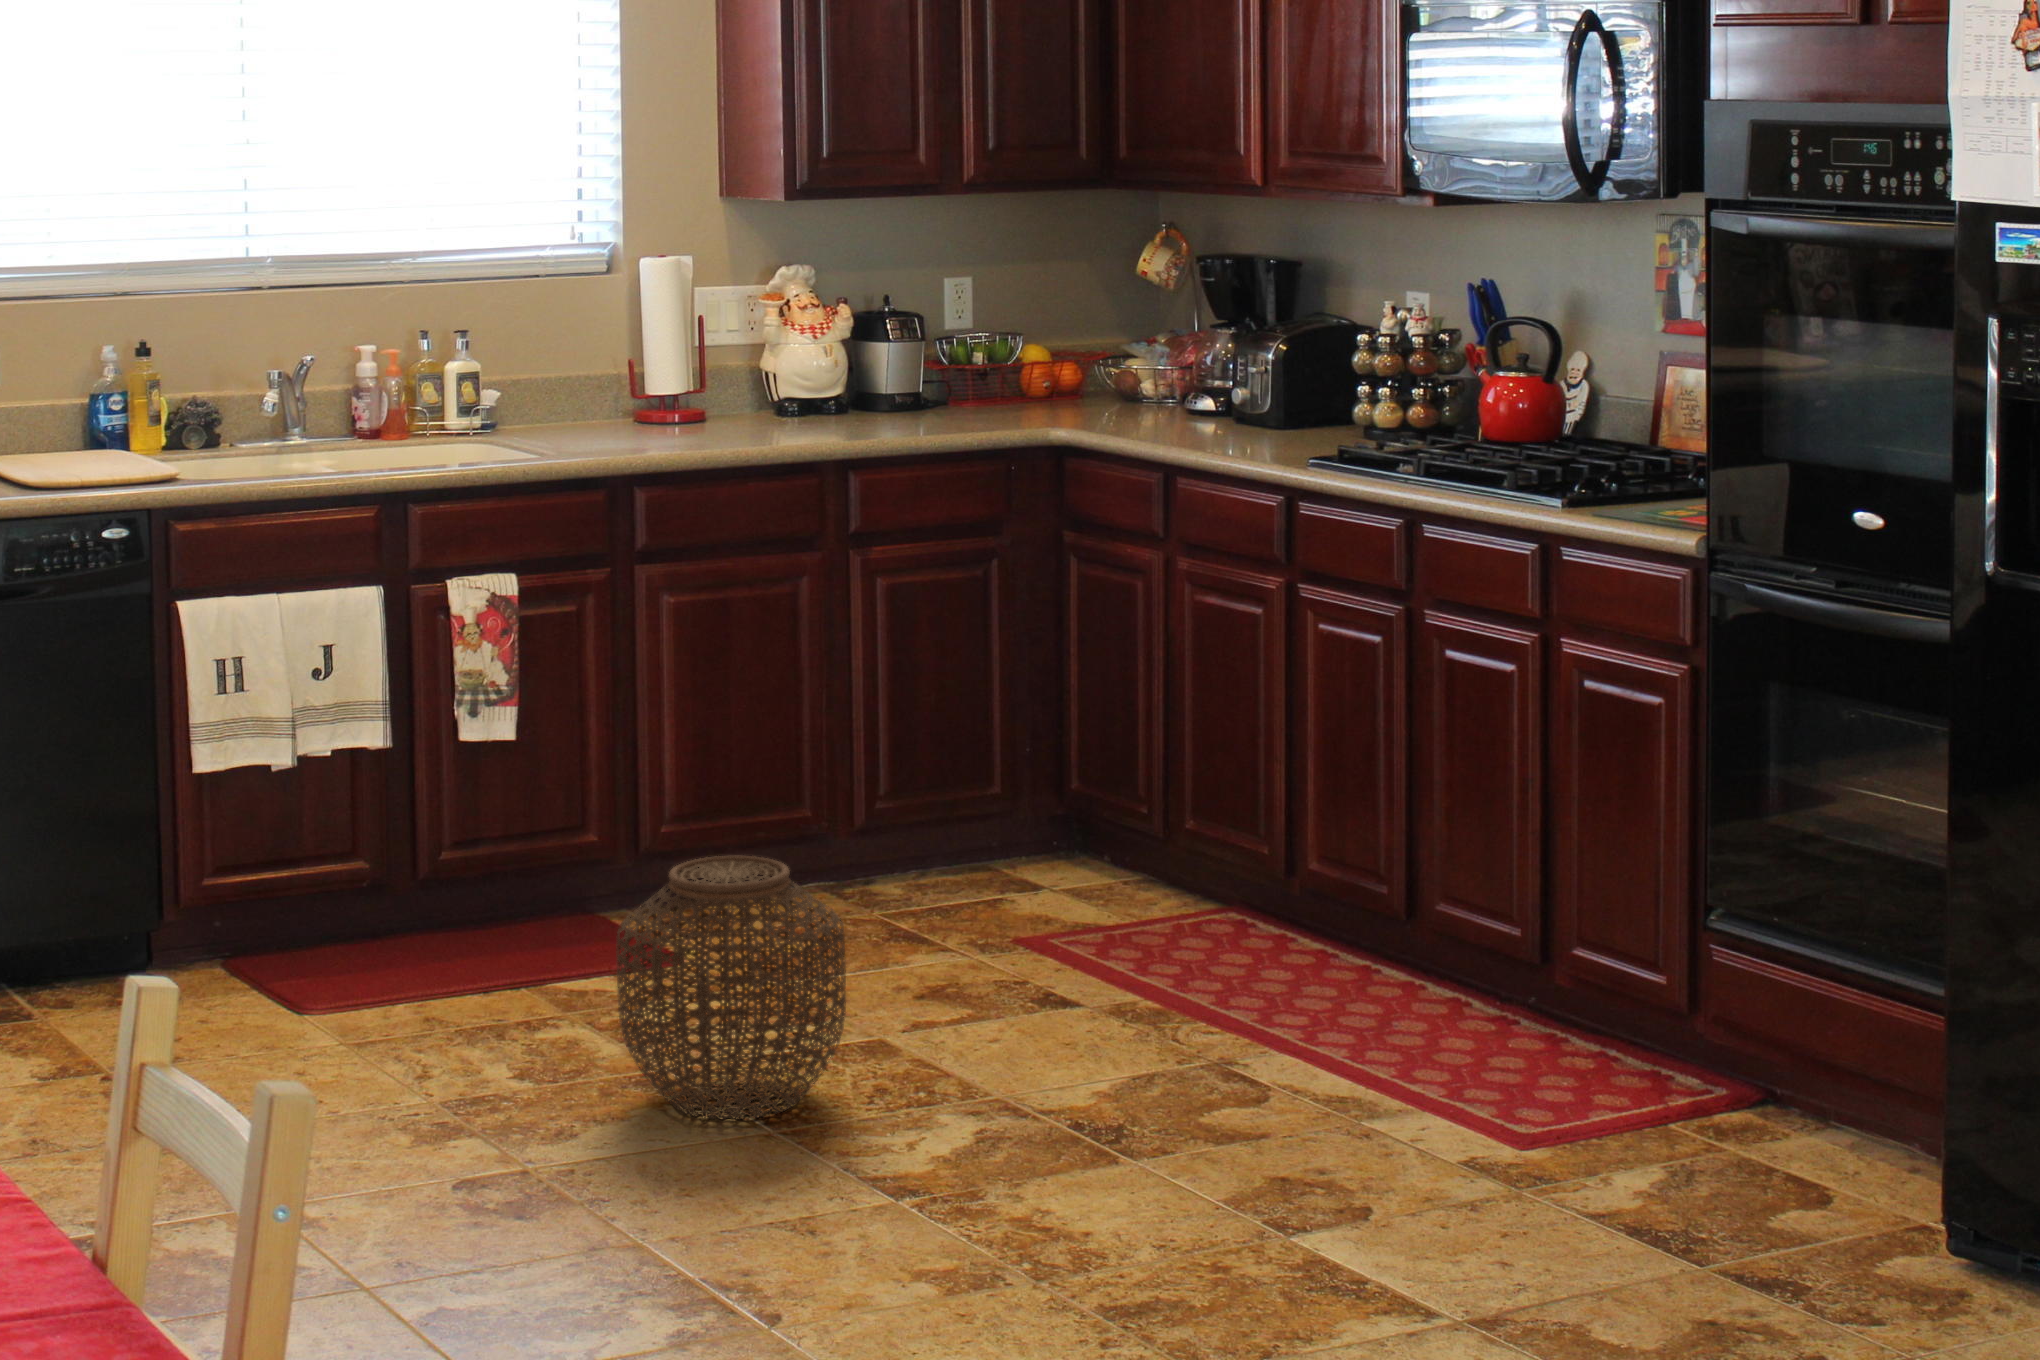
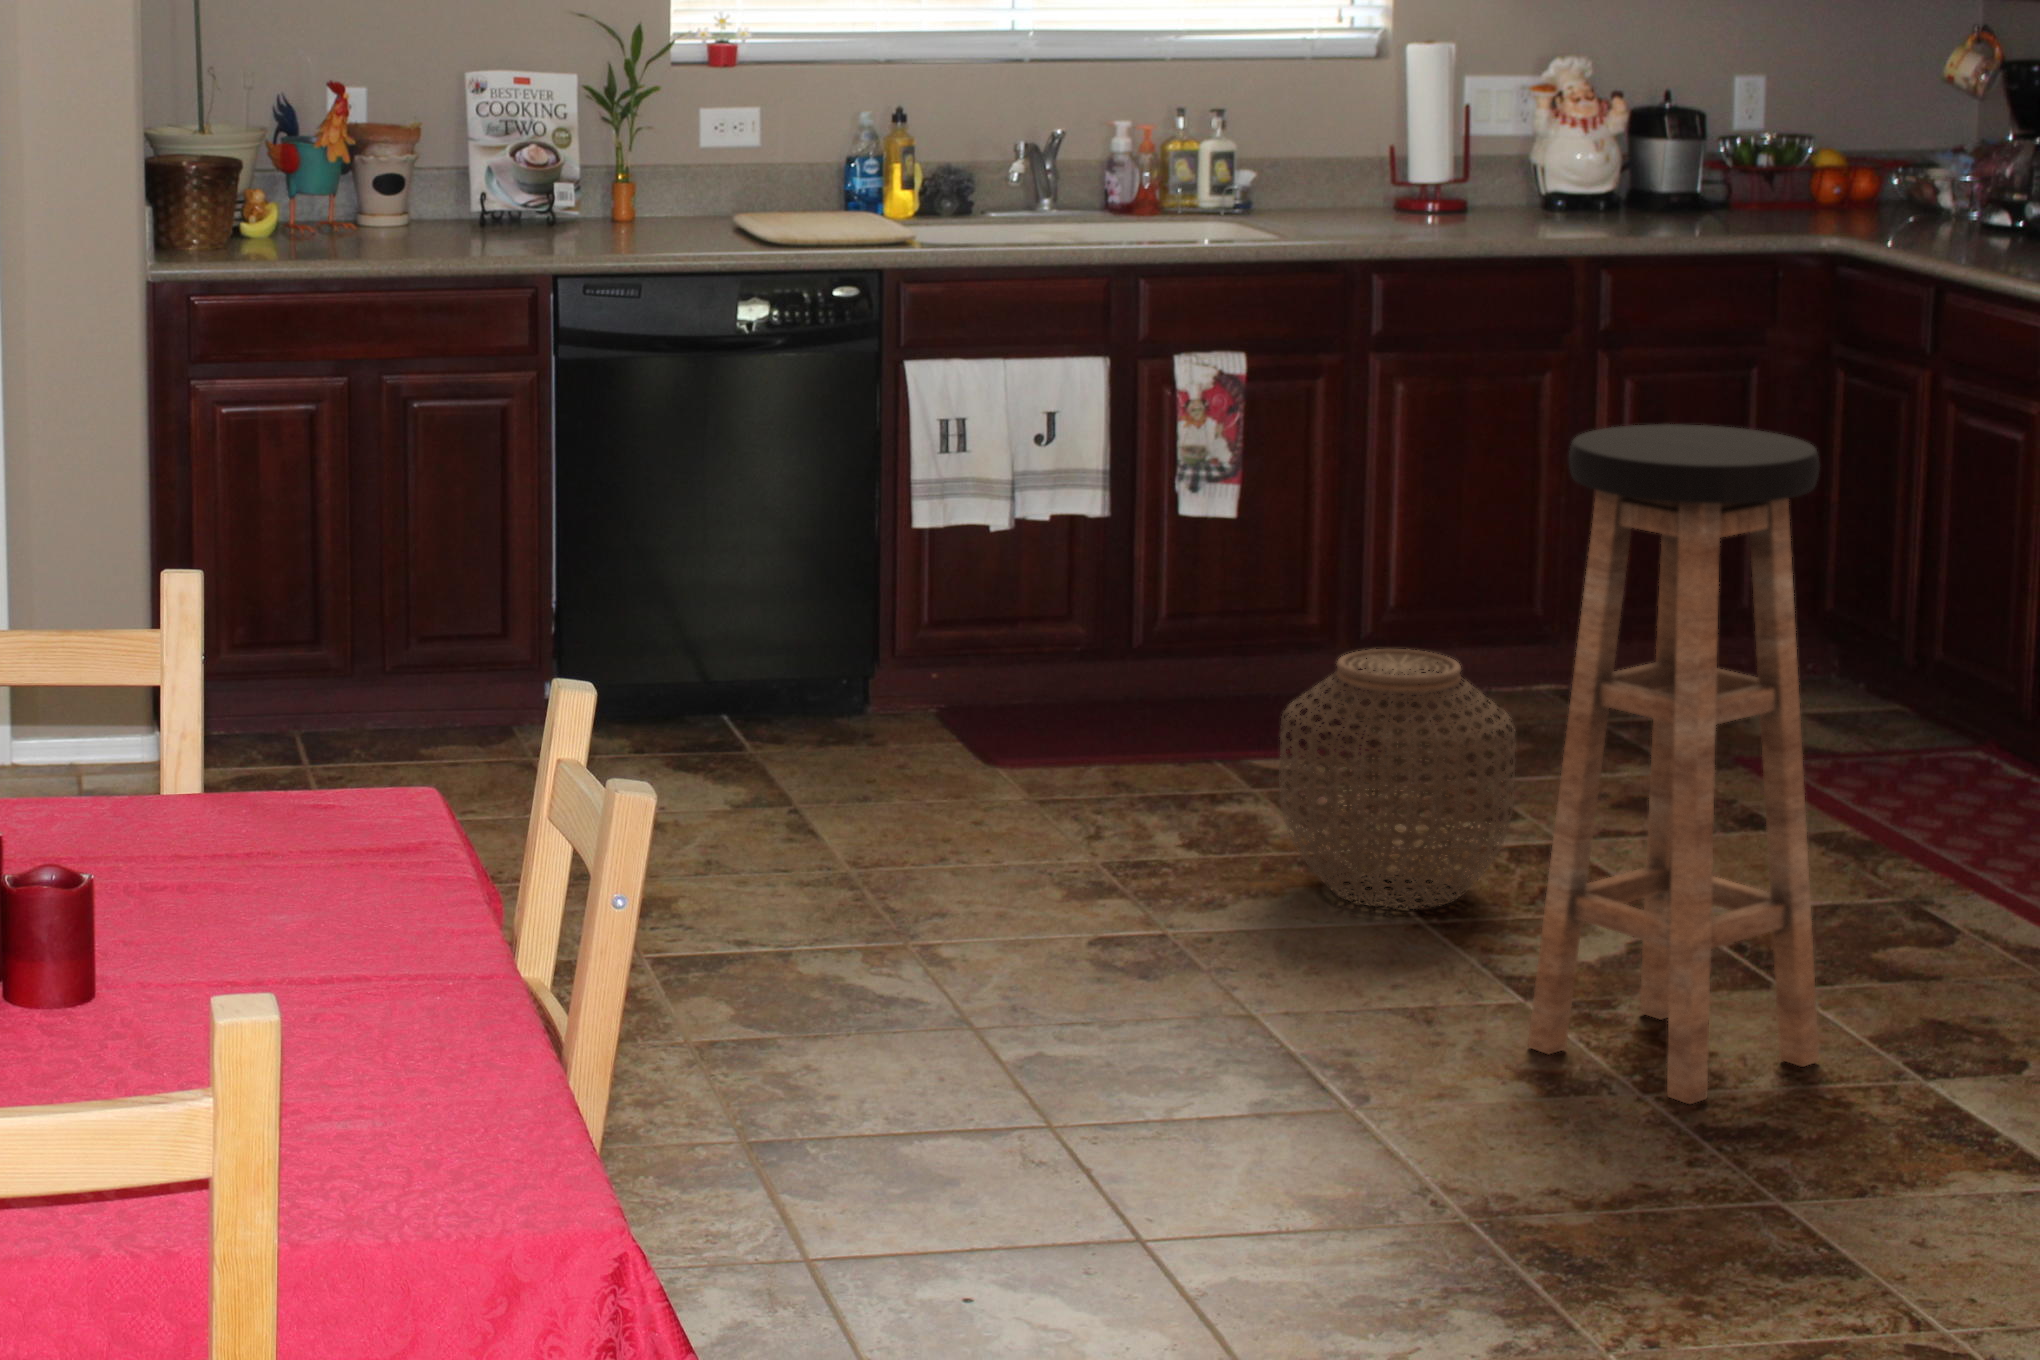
bar stool: none [915,612,1186,1292] -> present [1528,424,1819,1104]

